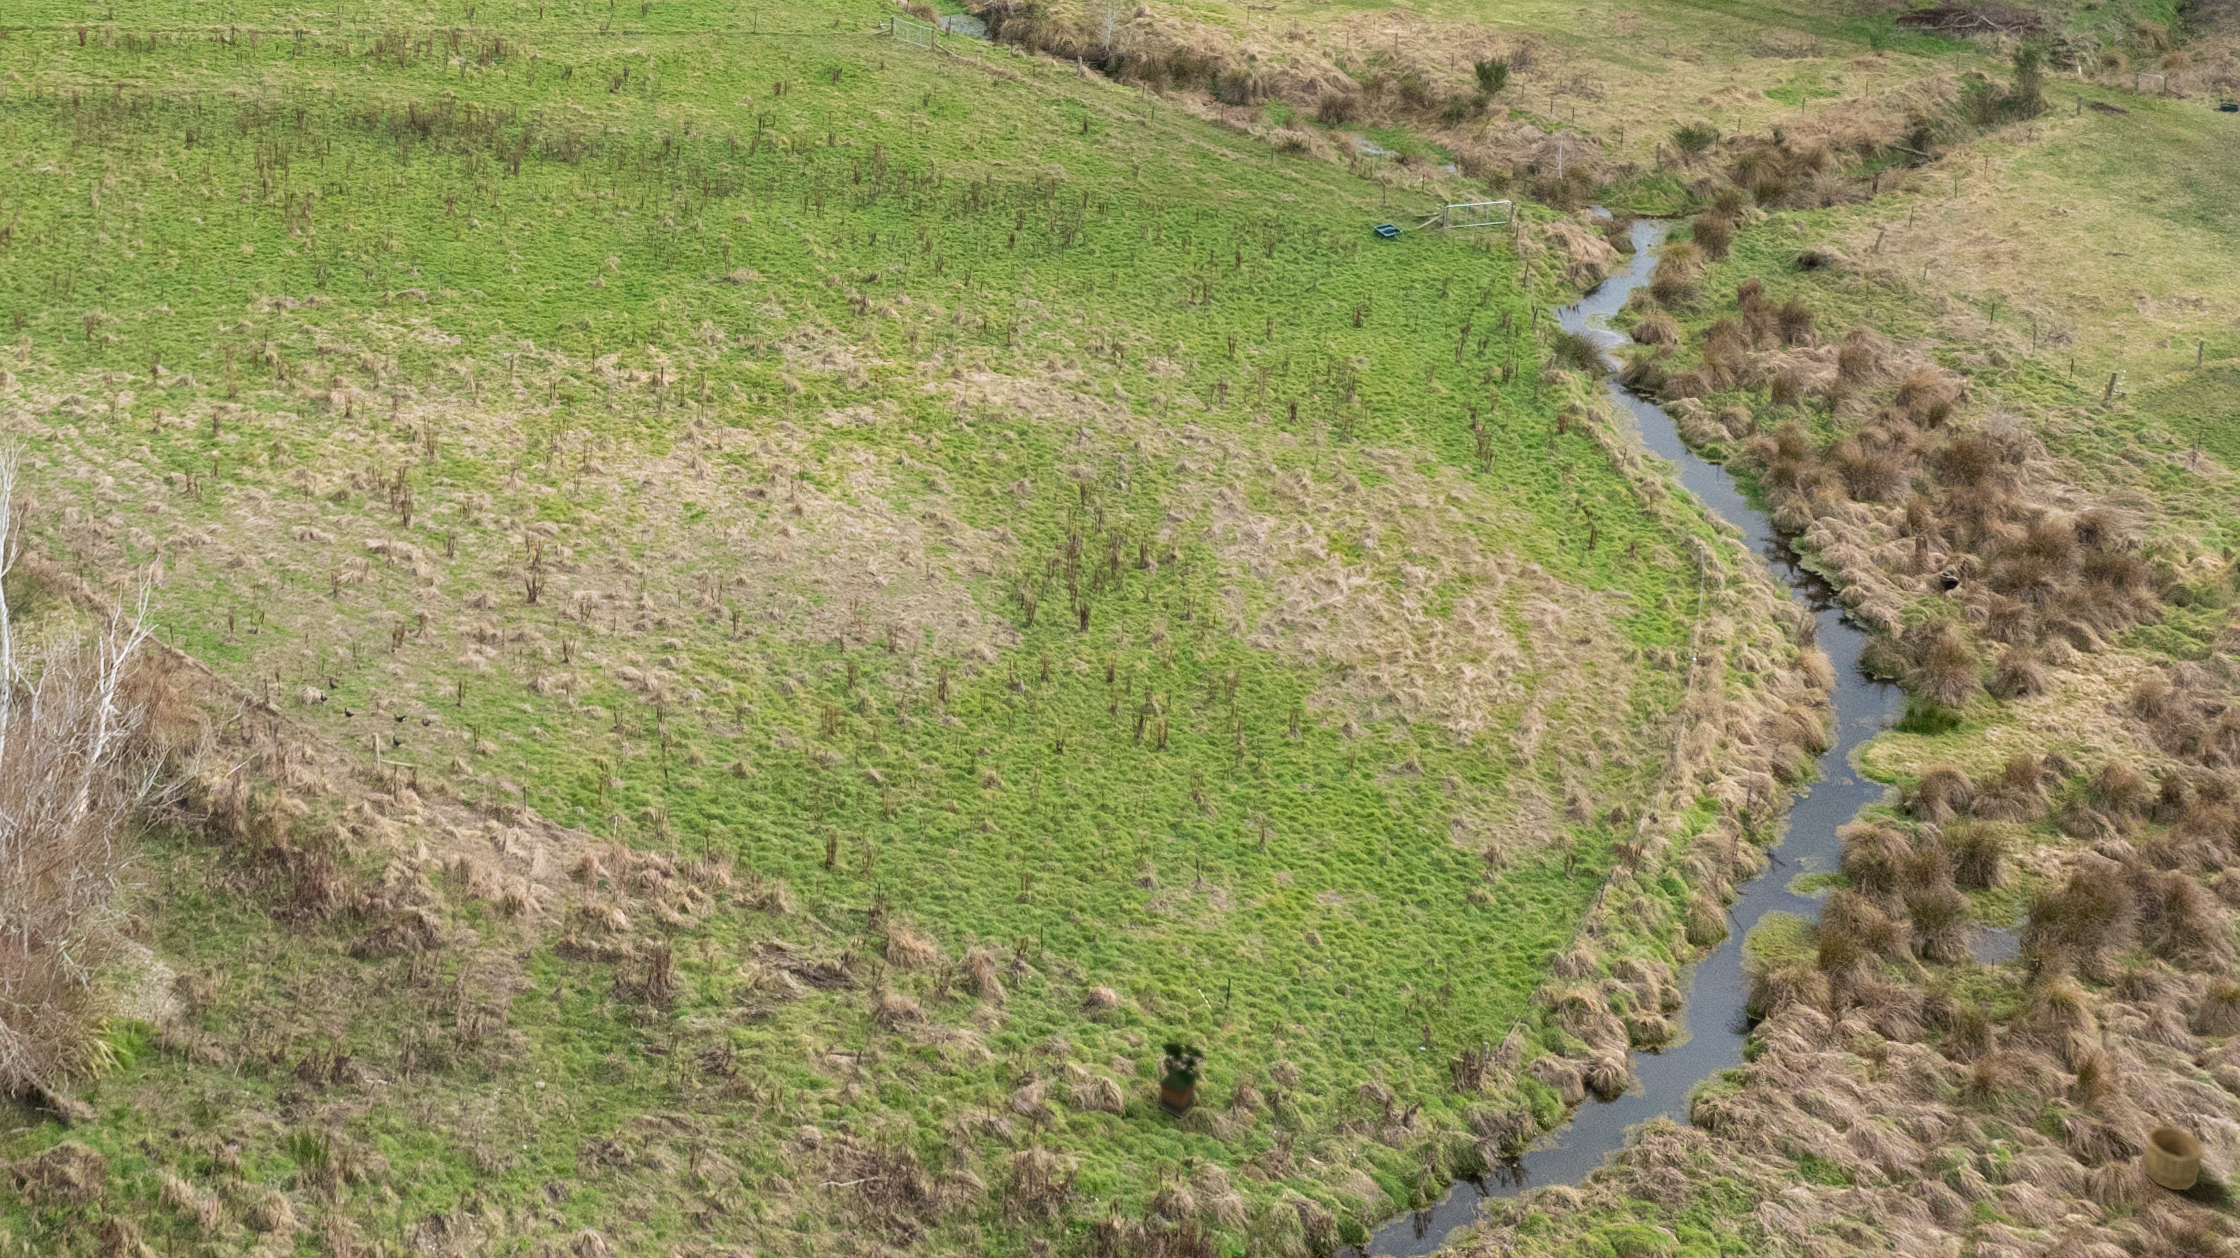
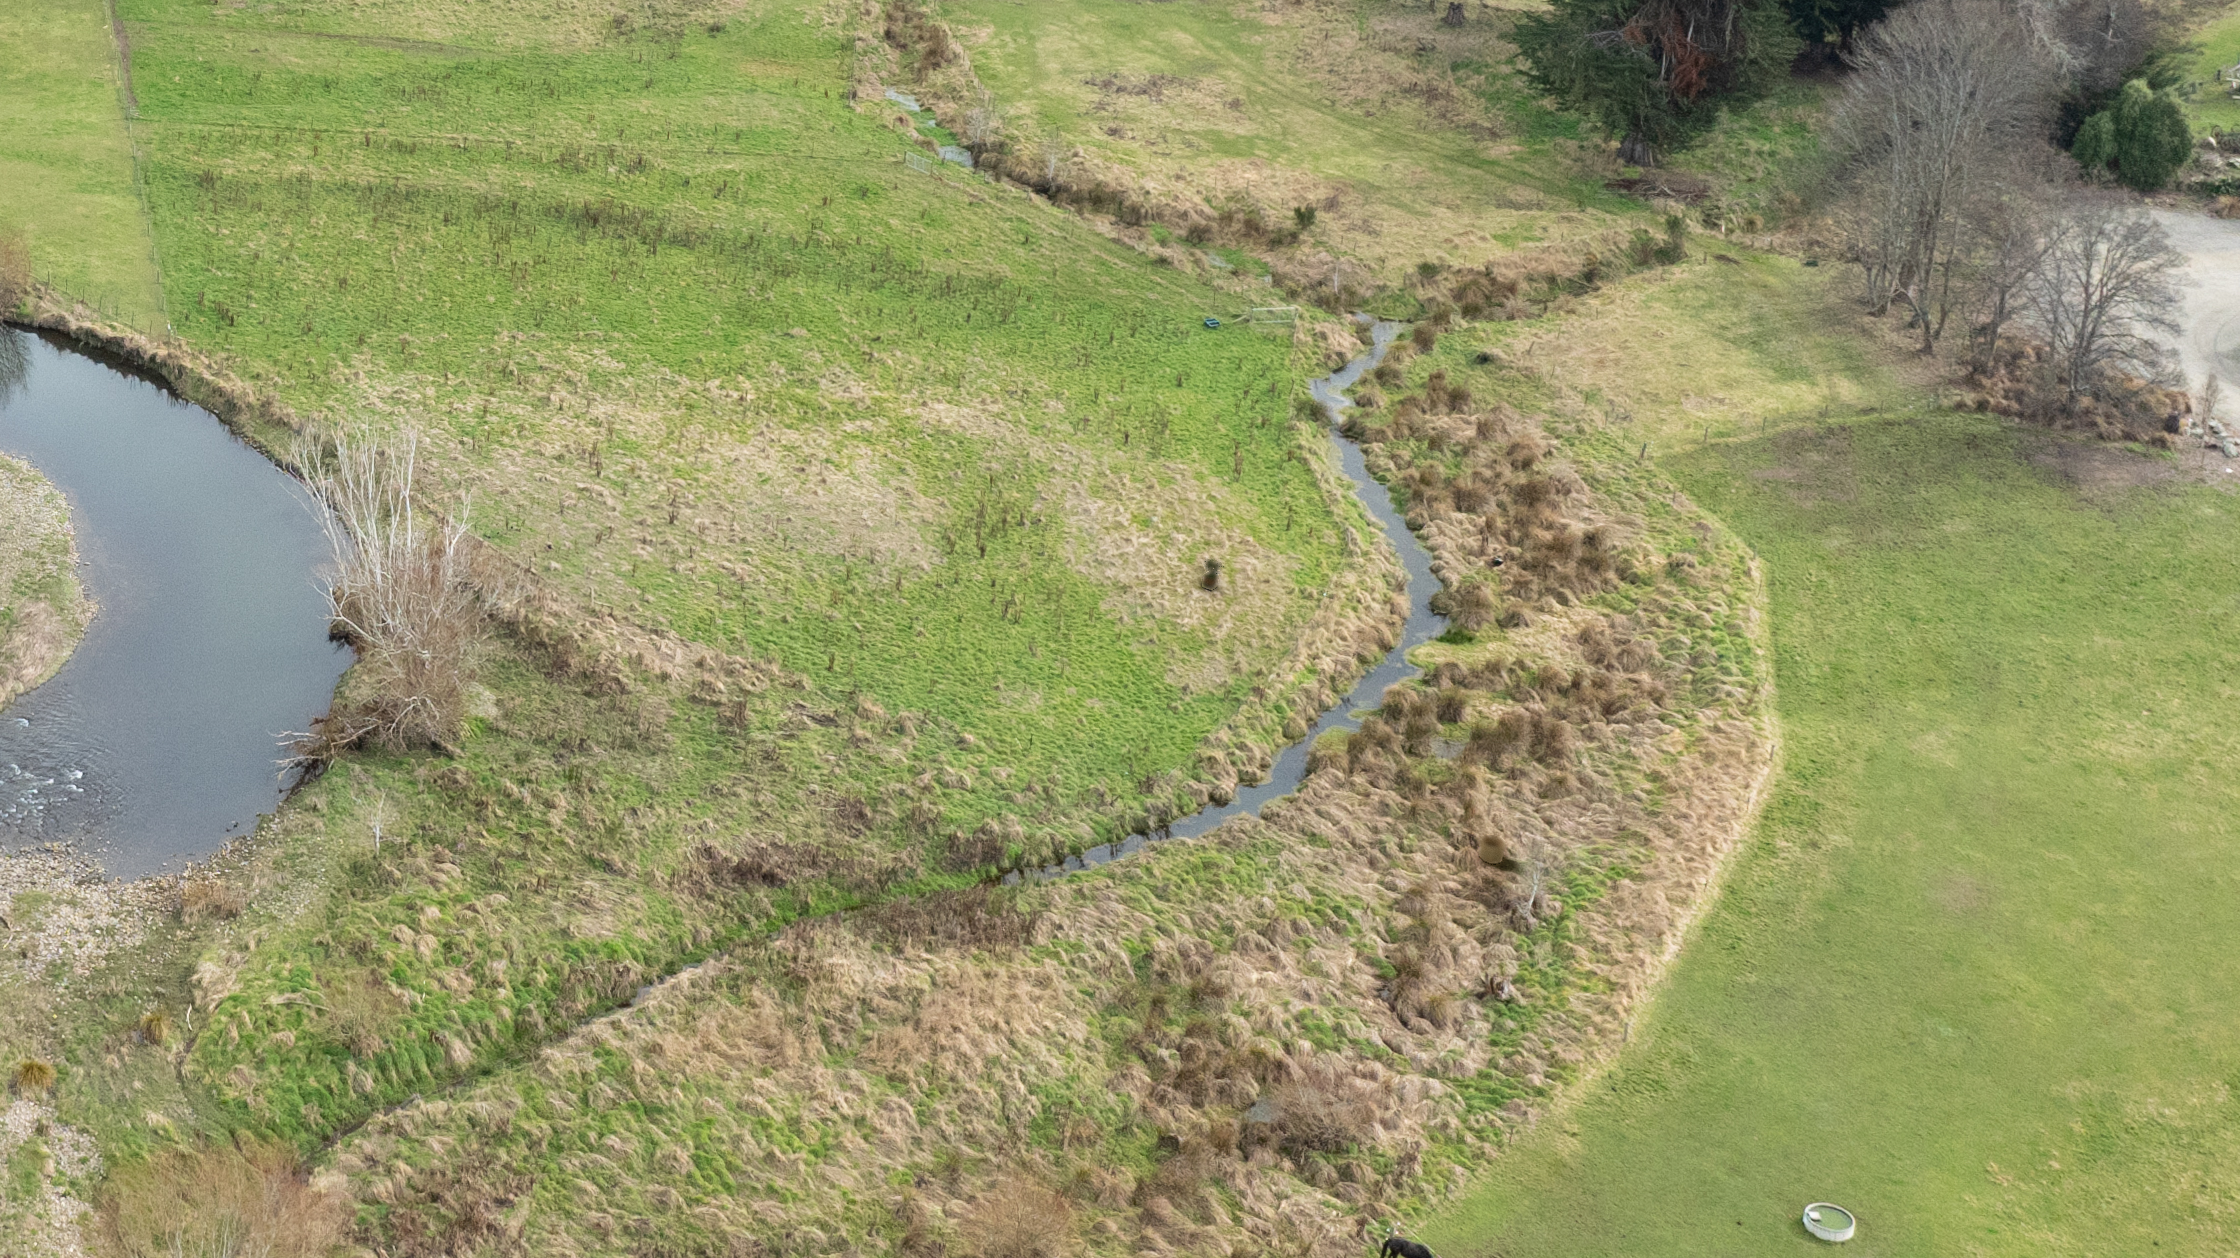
potted tree: present [1159,1041,1206,1118] -> present [1202,559,1224,590]

